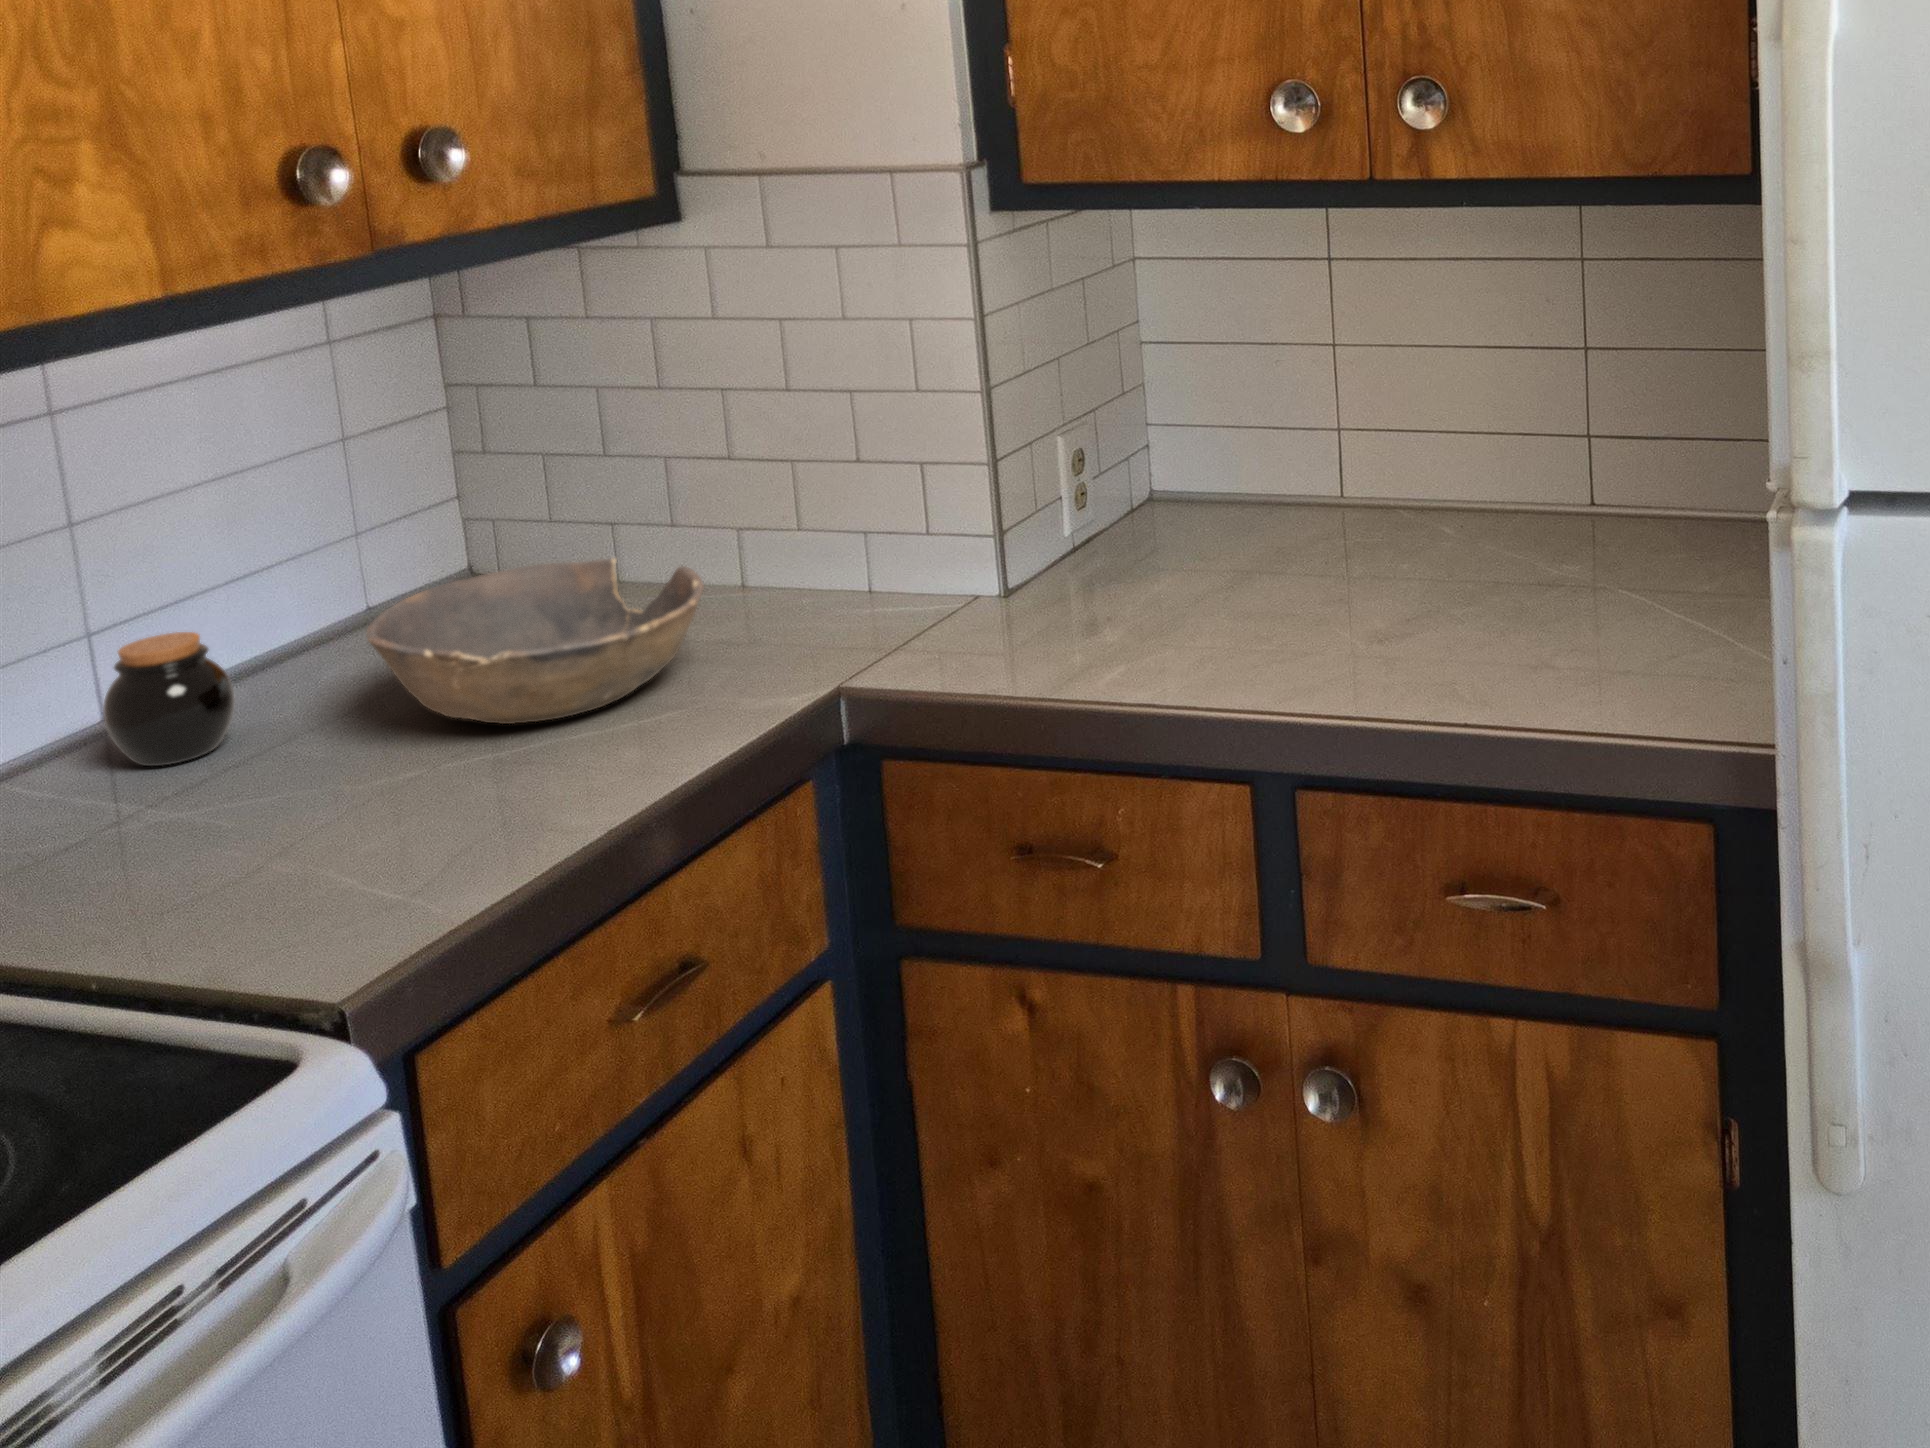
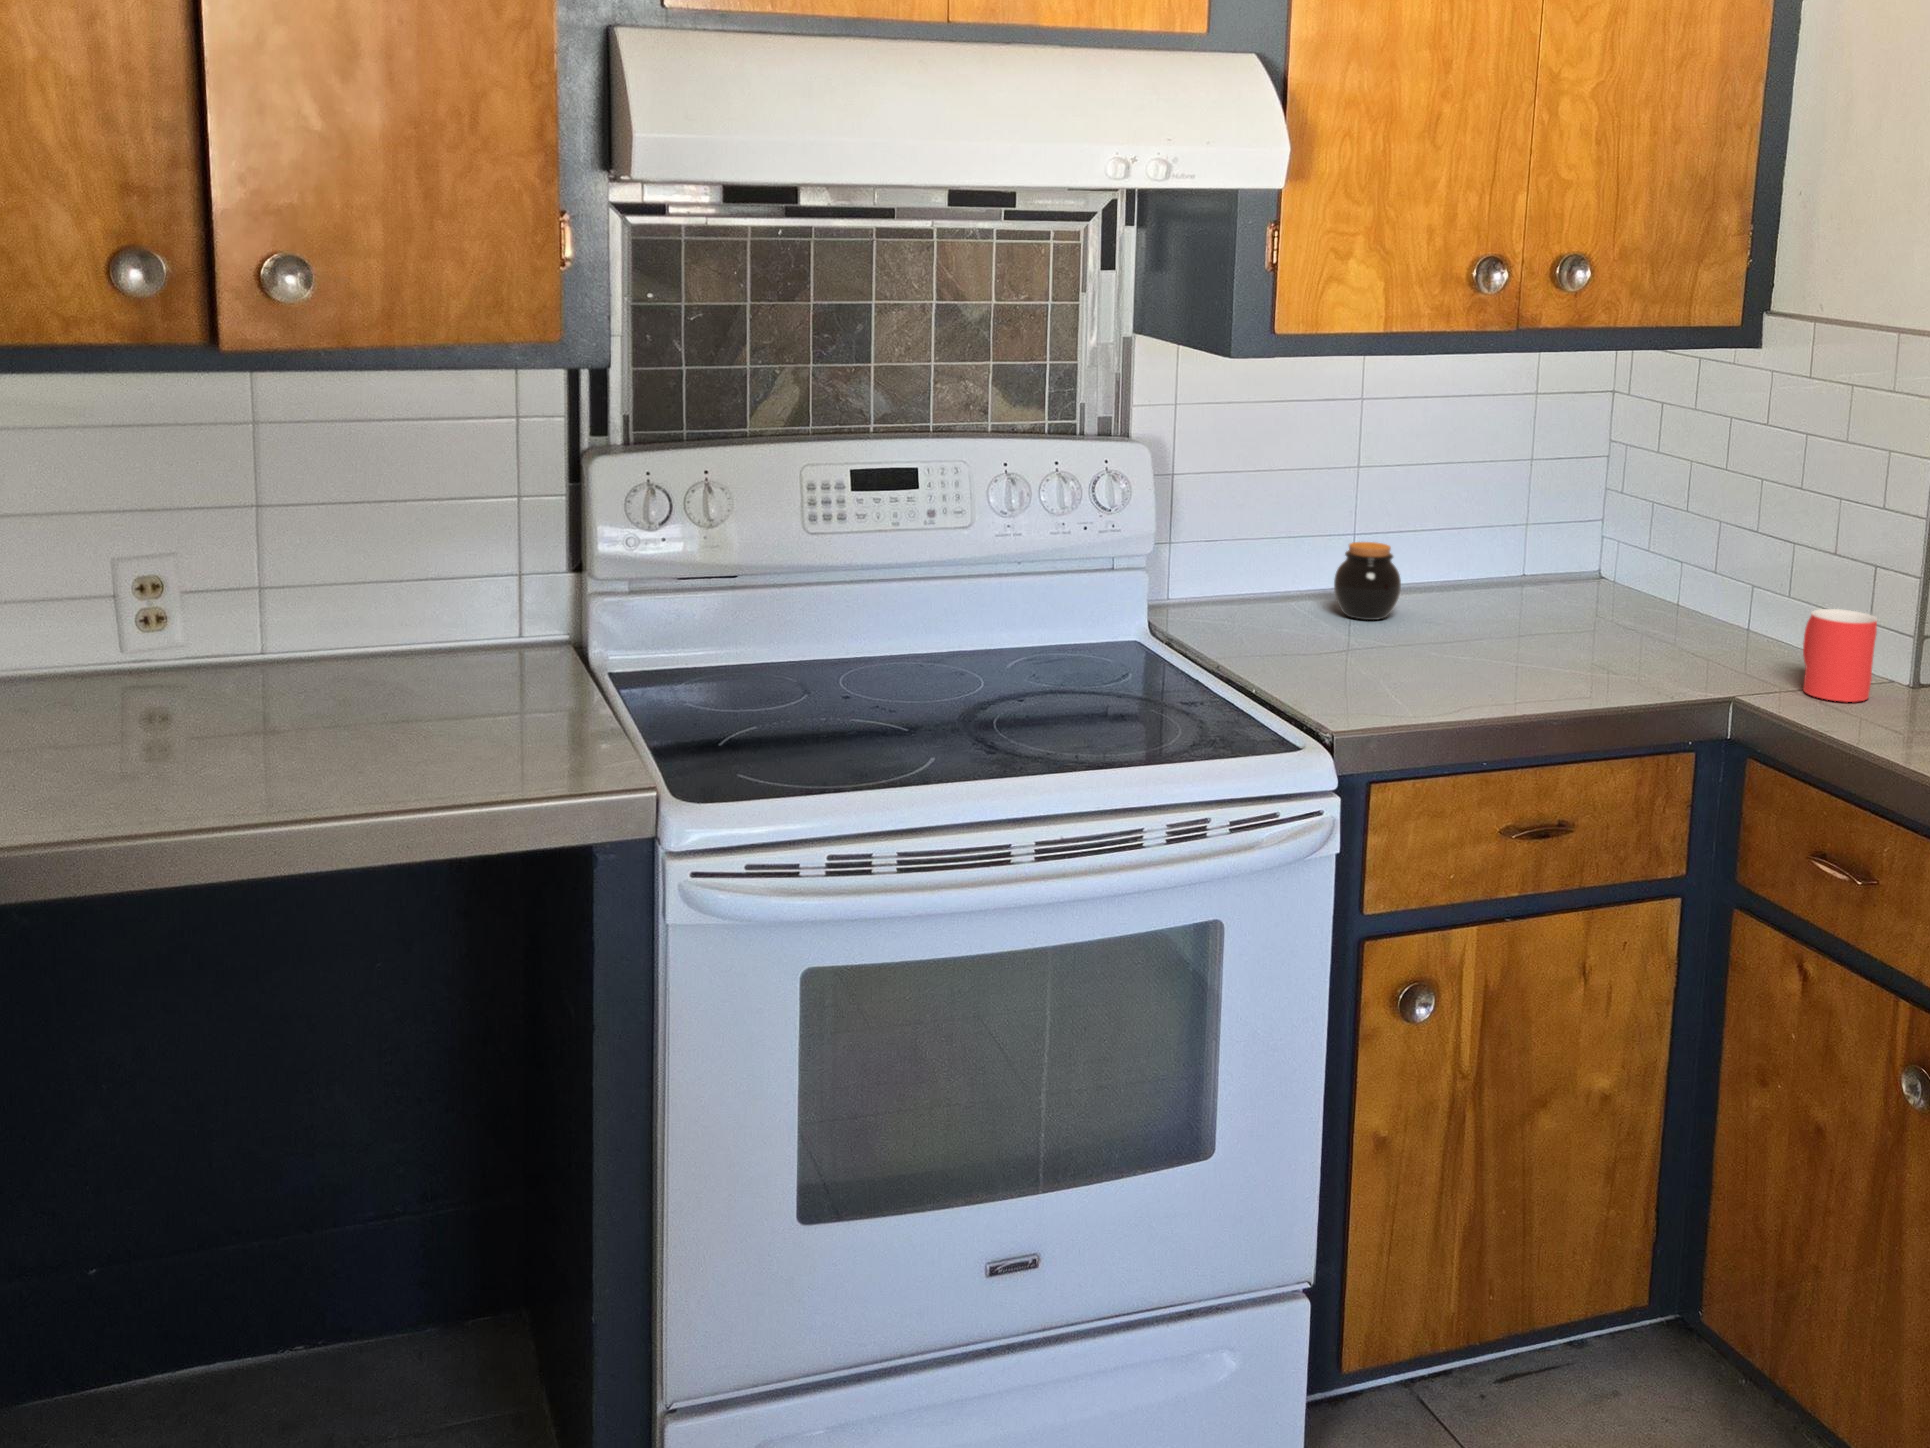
mug: none [871,526,981,648] -> present [1803,609,1877,702]
bowl: present [367,558,704,724] -> none [1468,561,1680,663]

